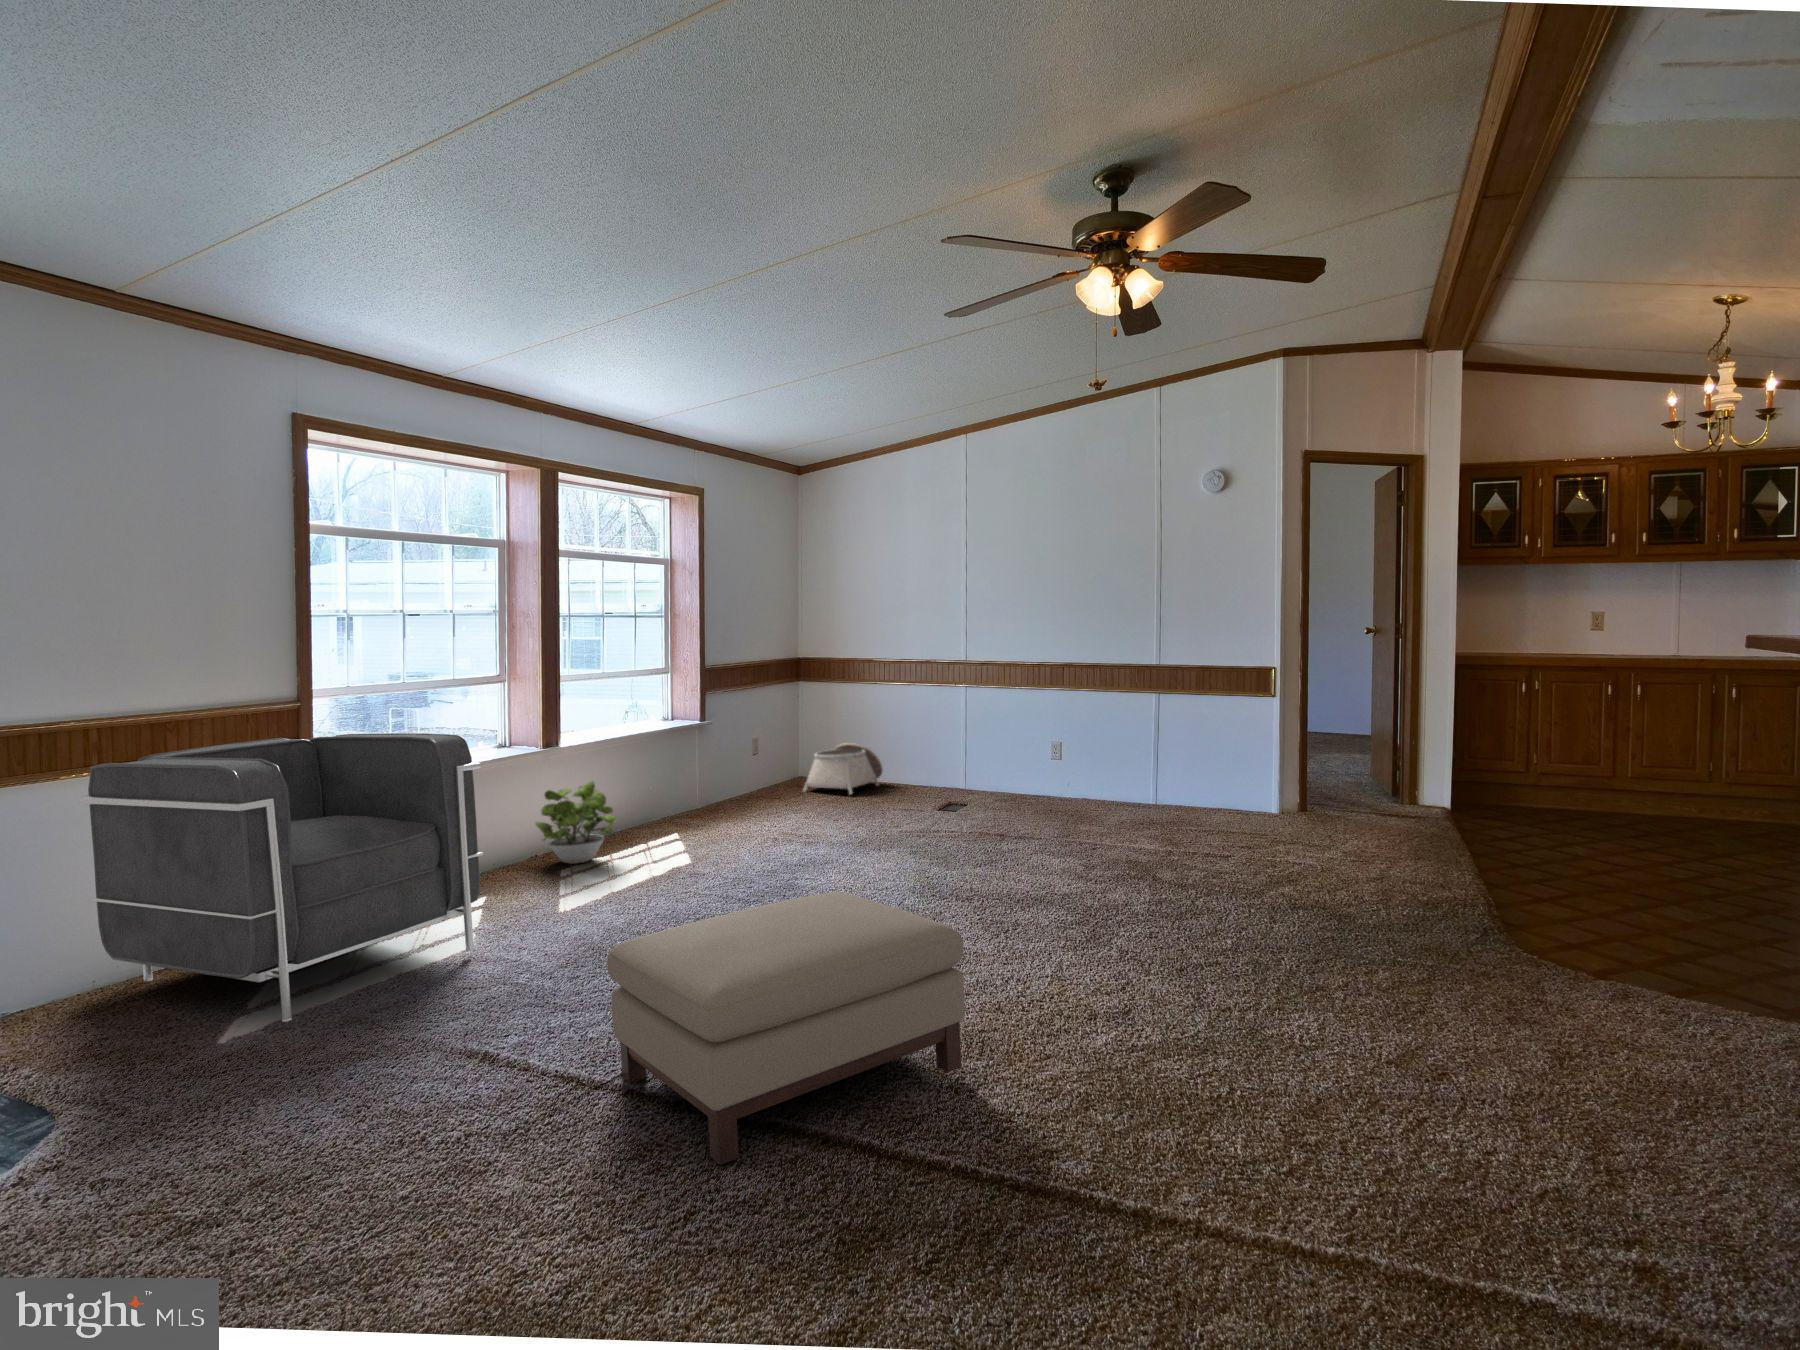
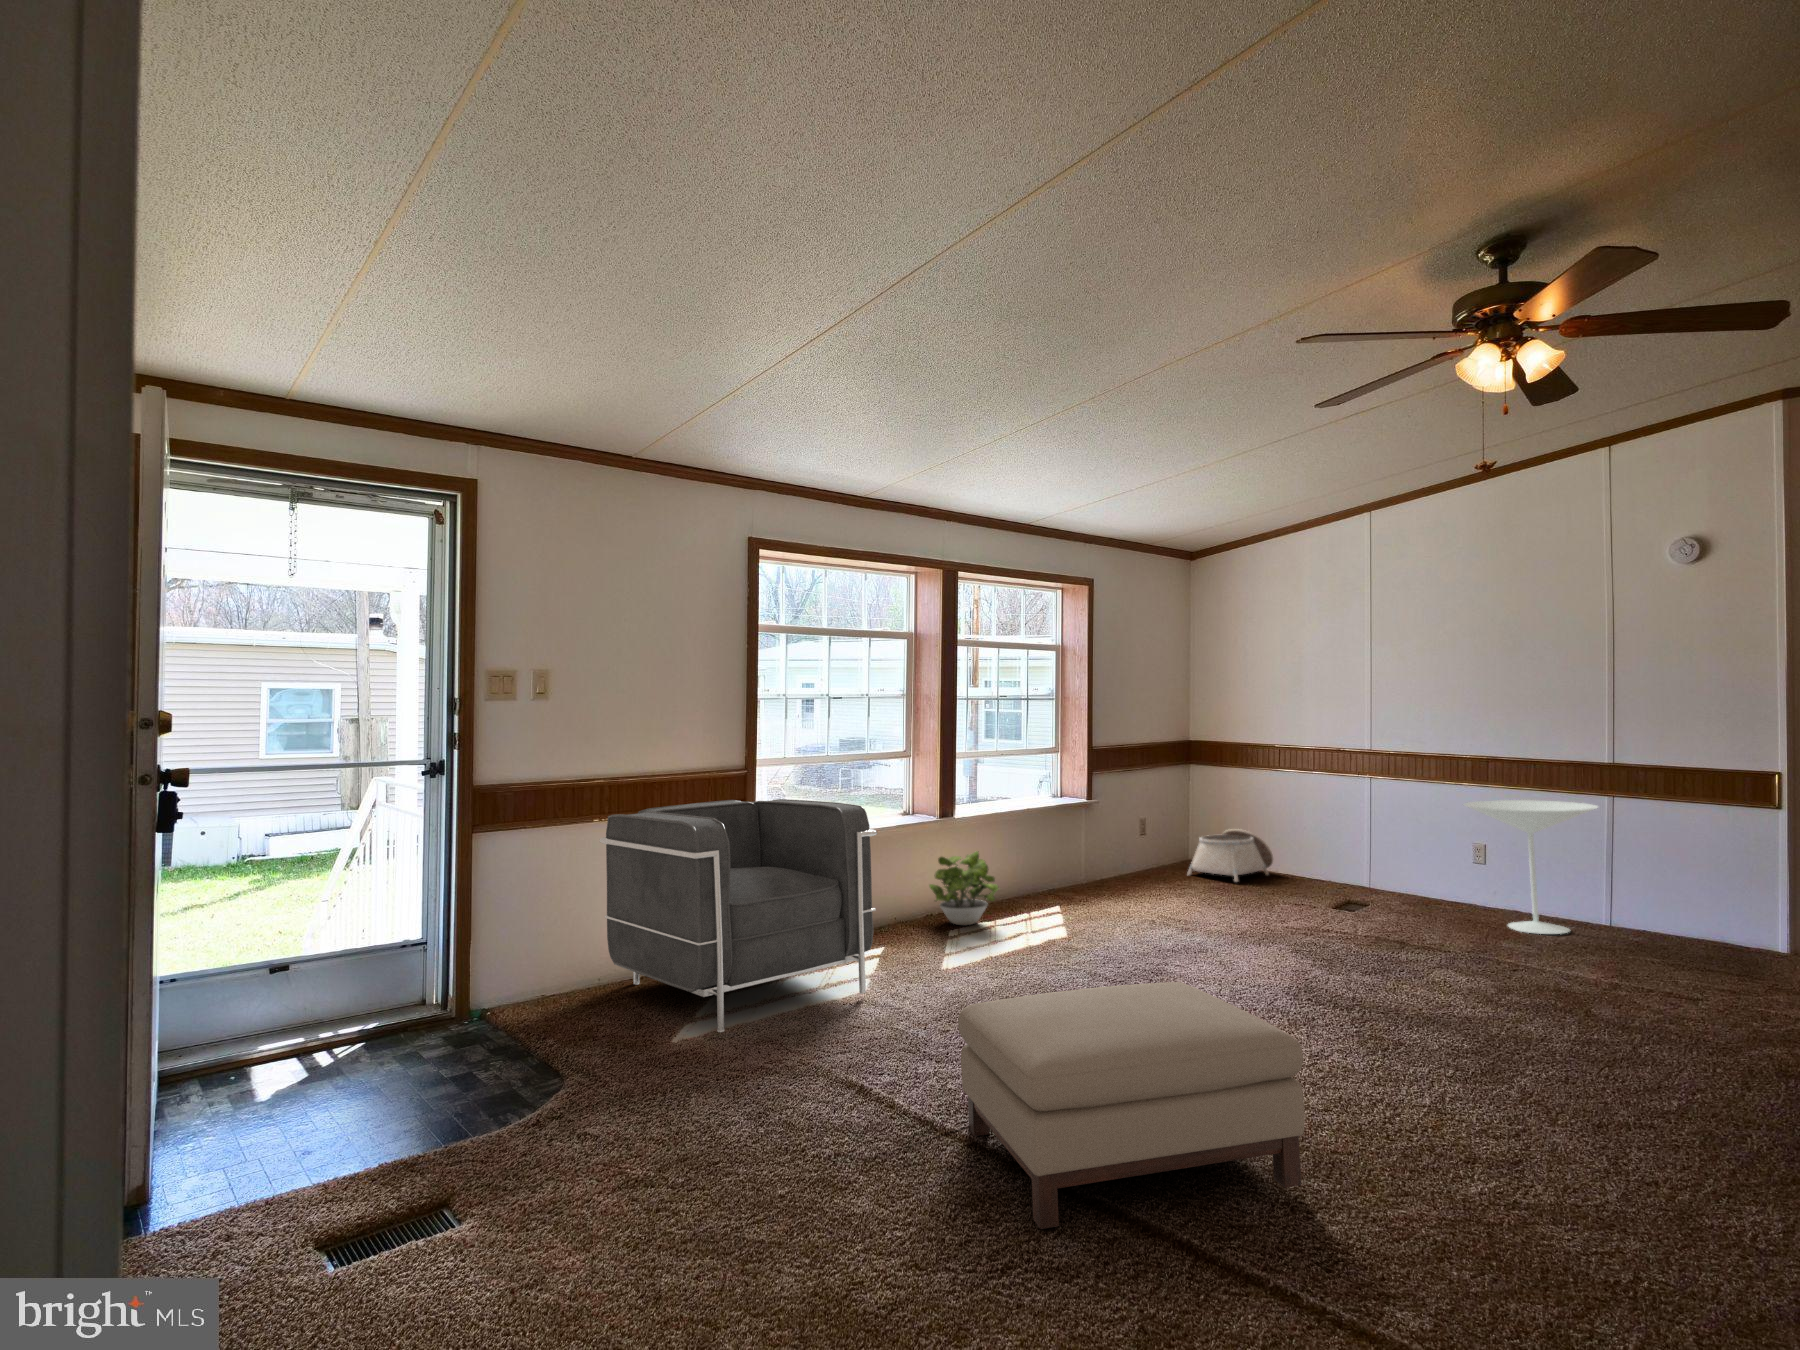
side table: none [1048,701,1152,817] -> present [1464,800,1598,934]

